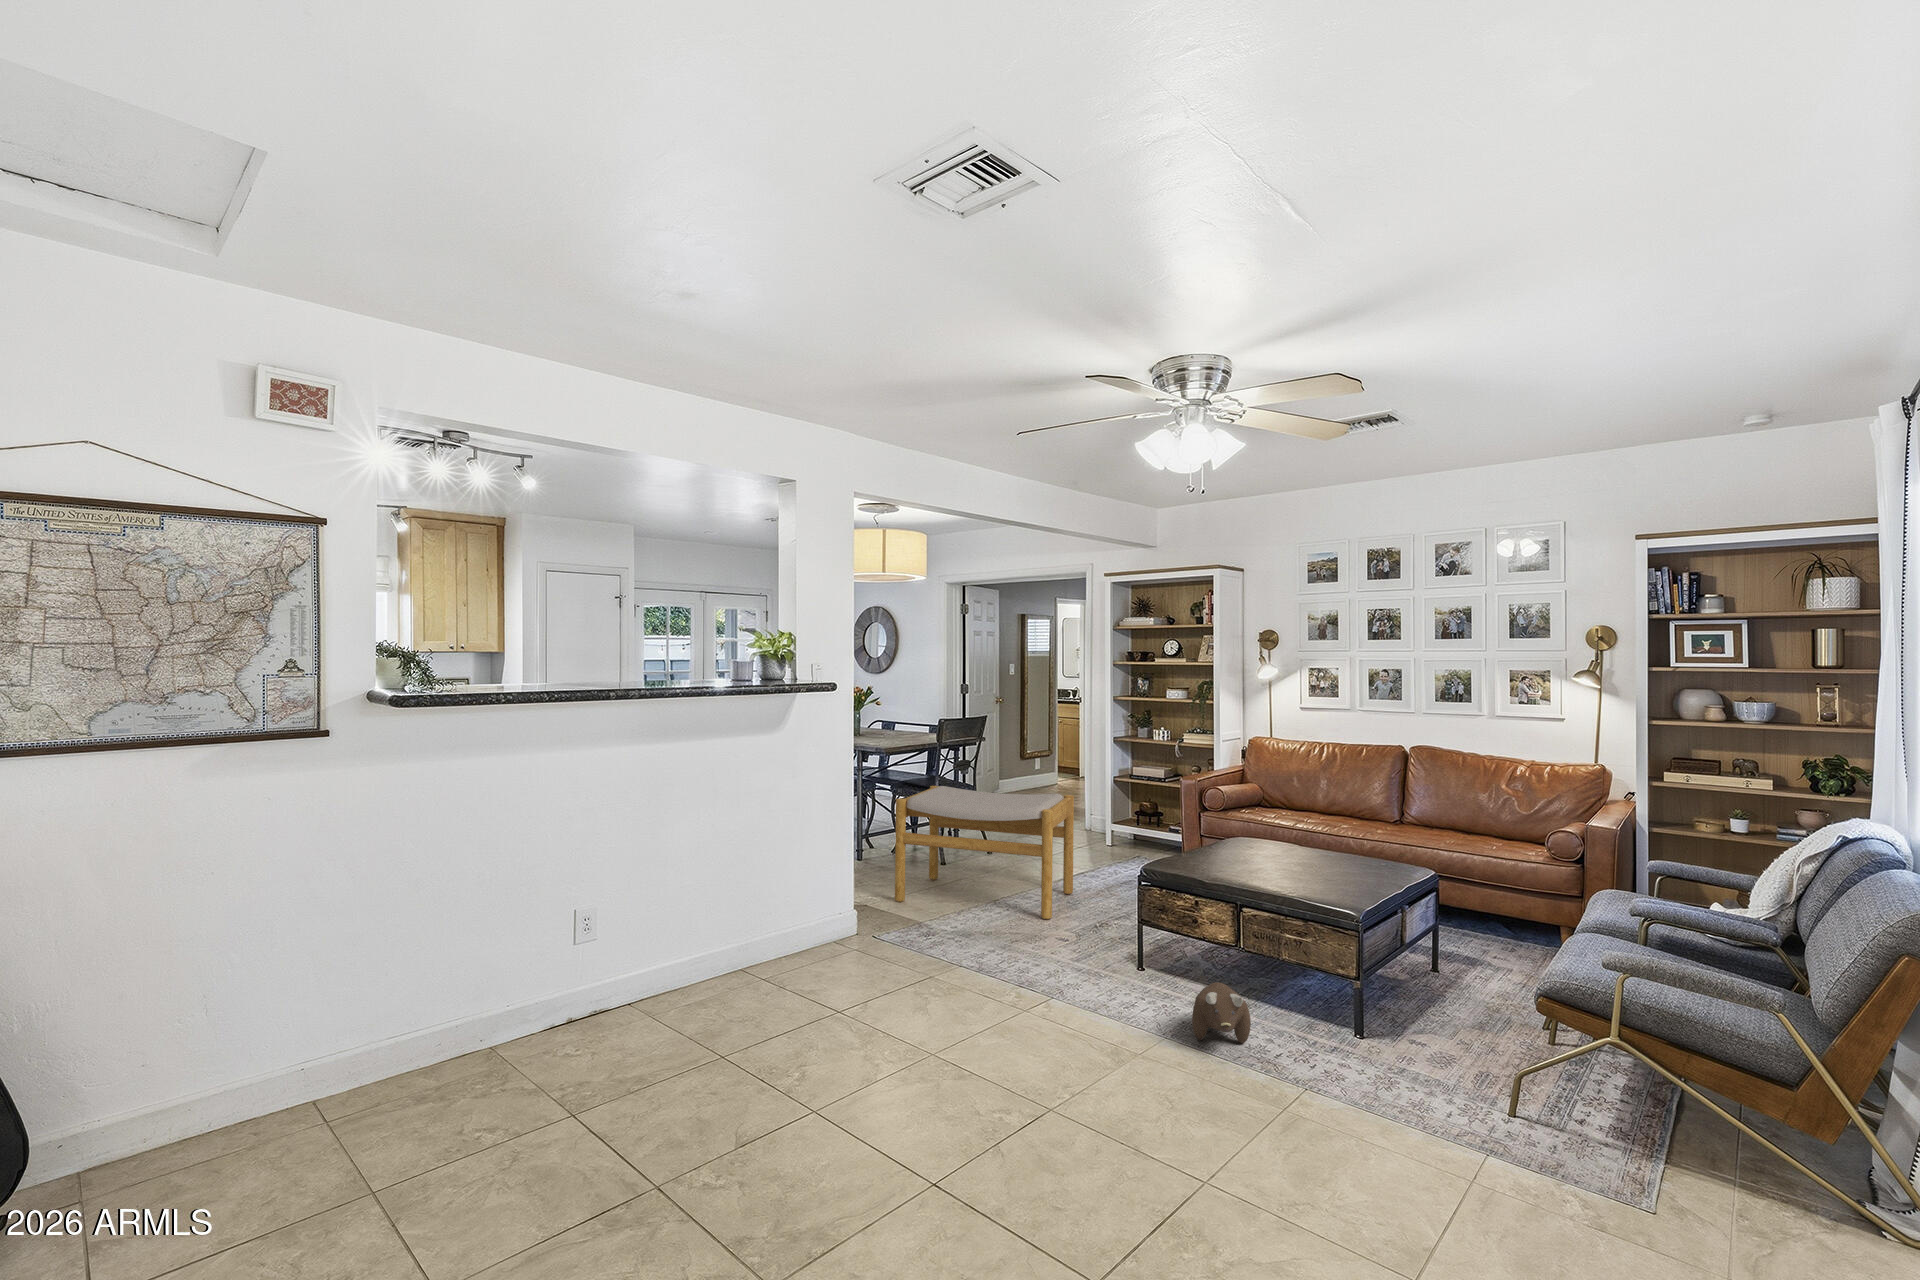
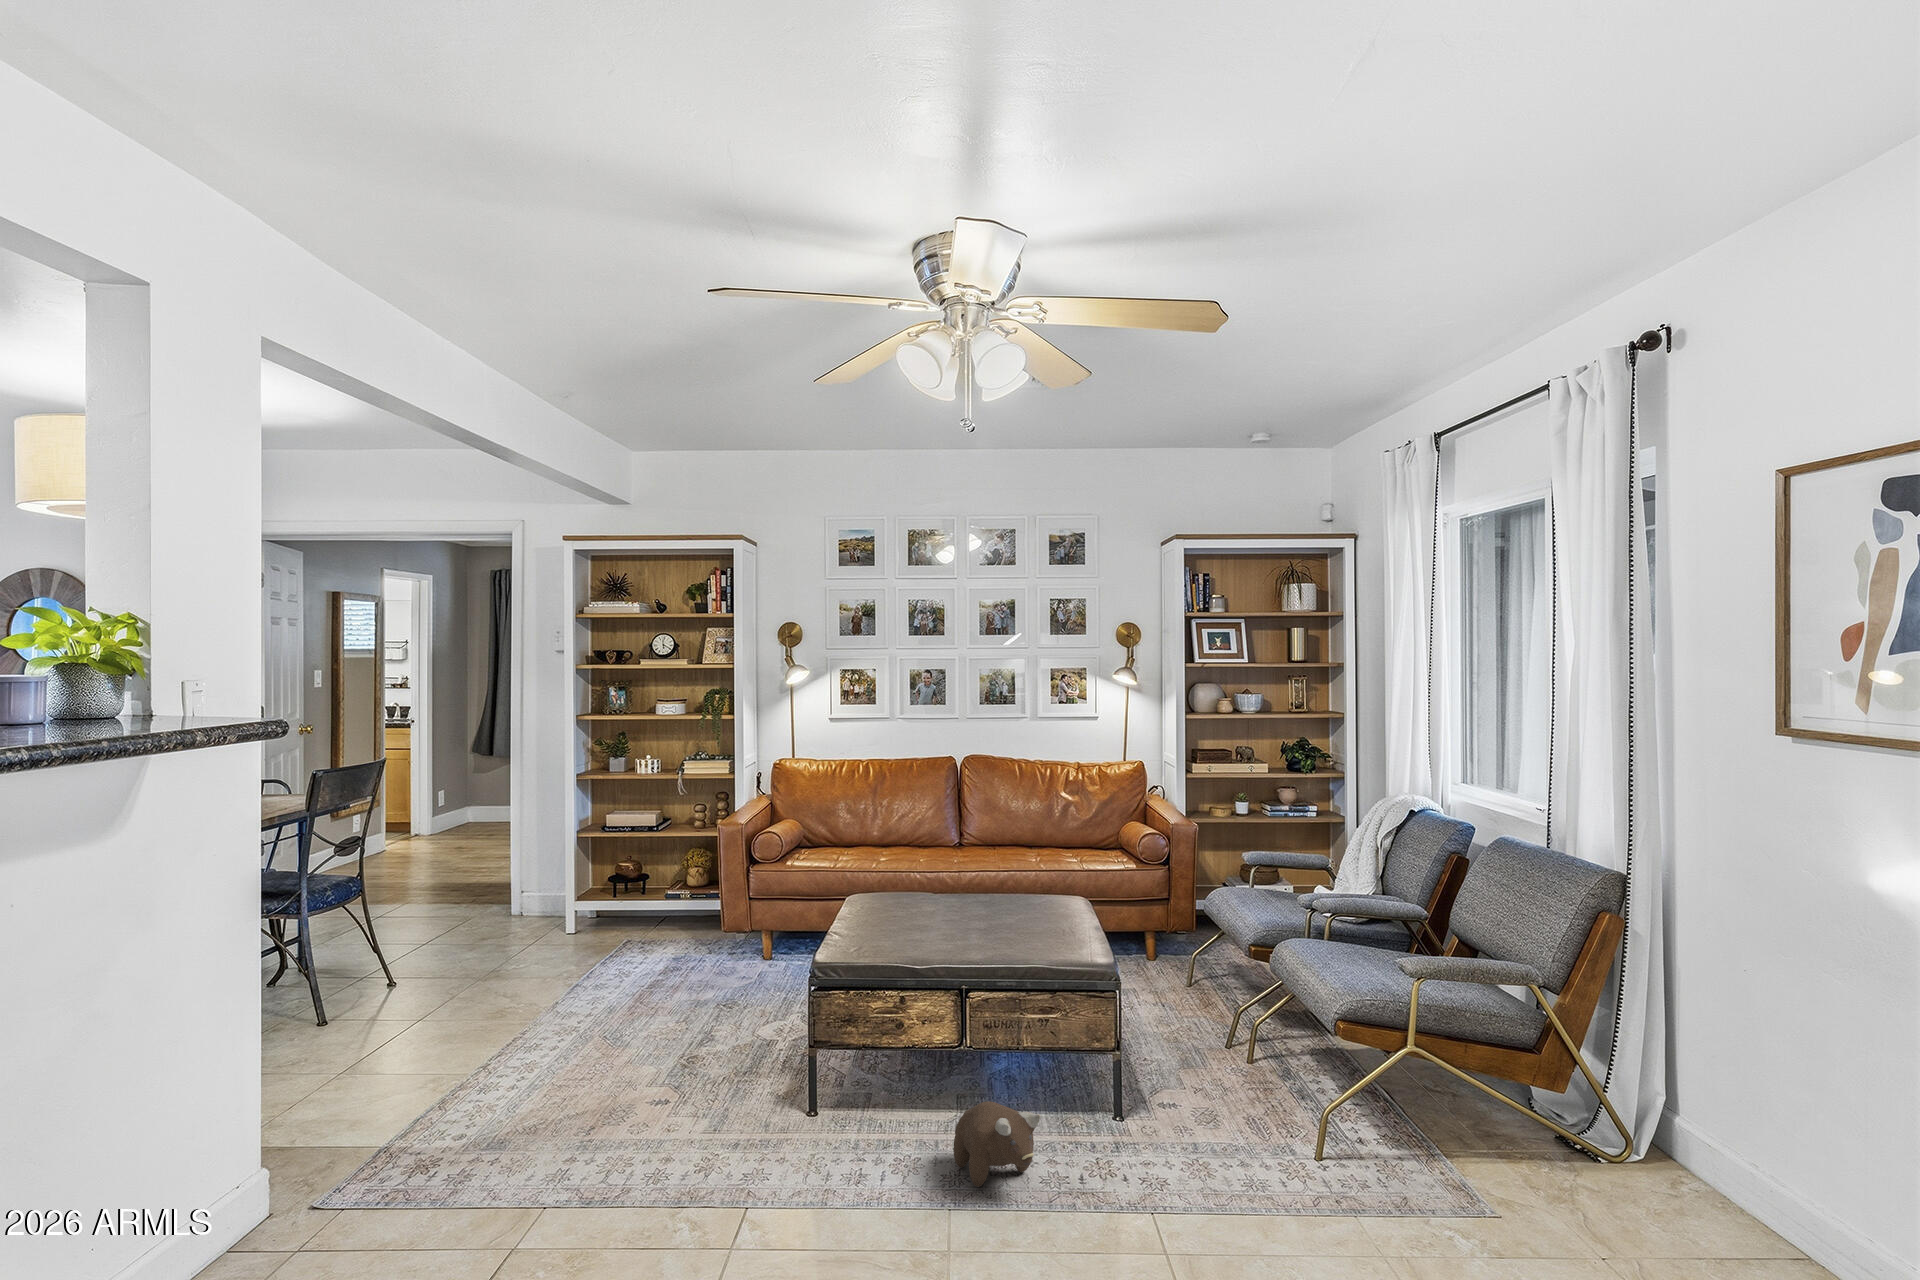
footstool: present [895,786,1074,919] -> none [310,873,615,1115]

